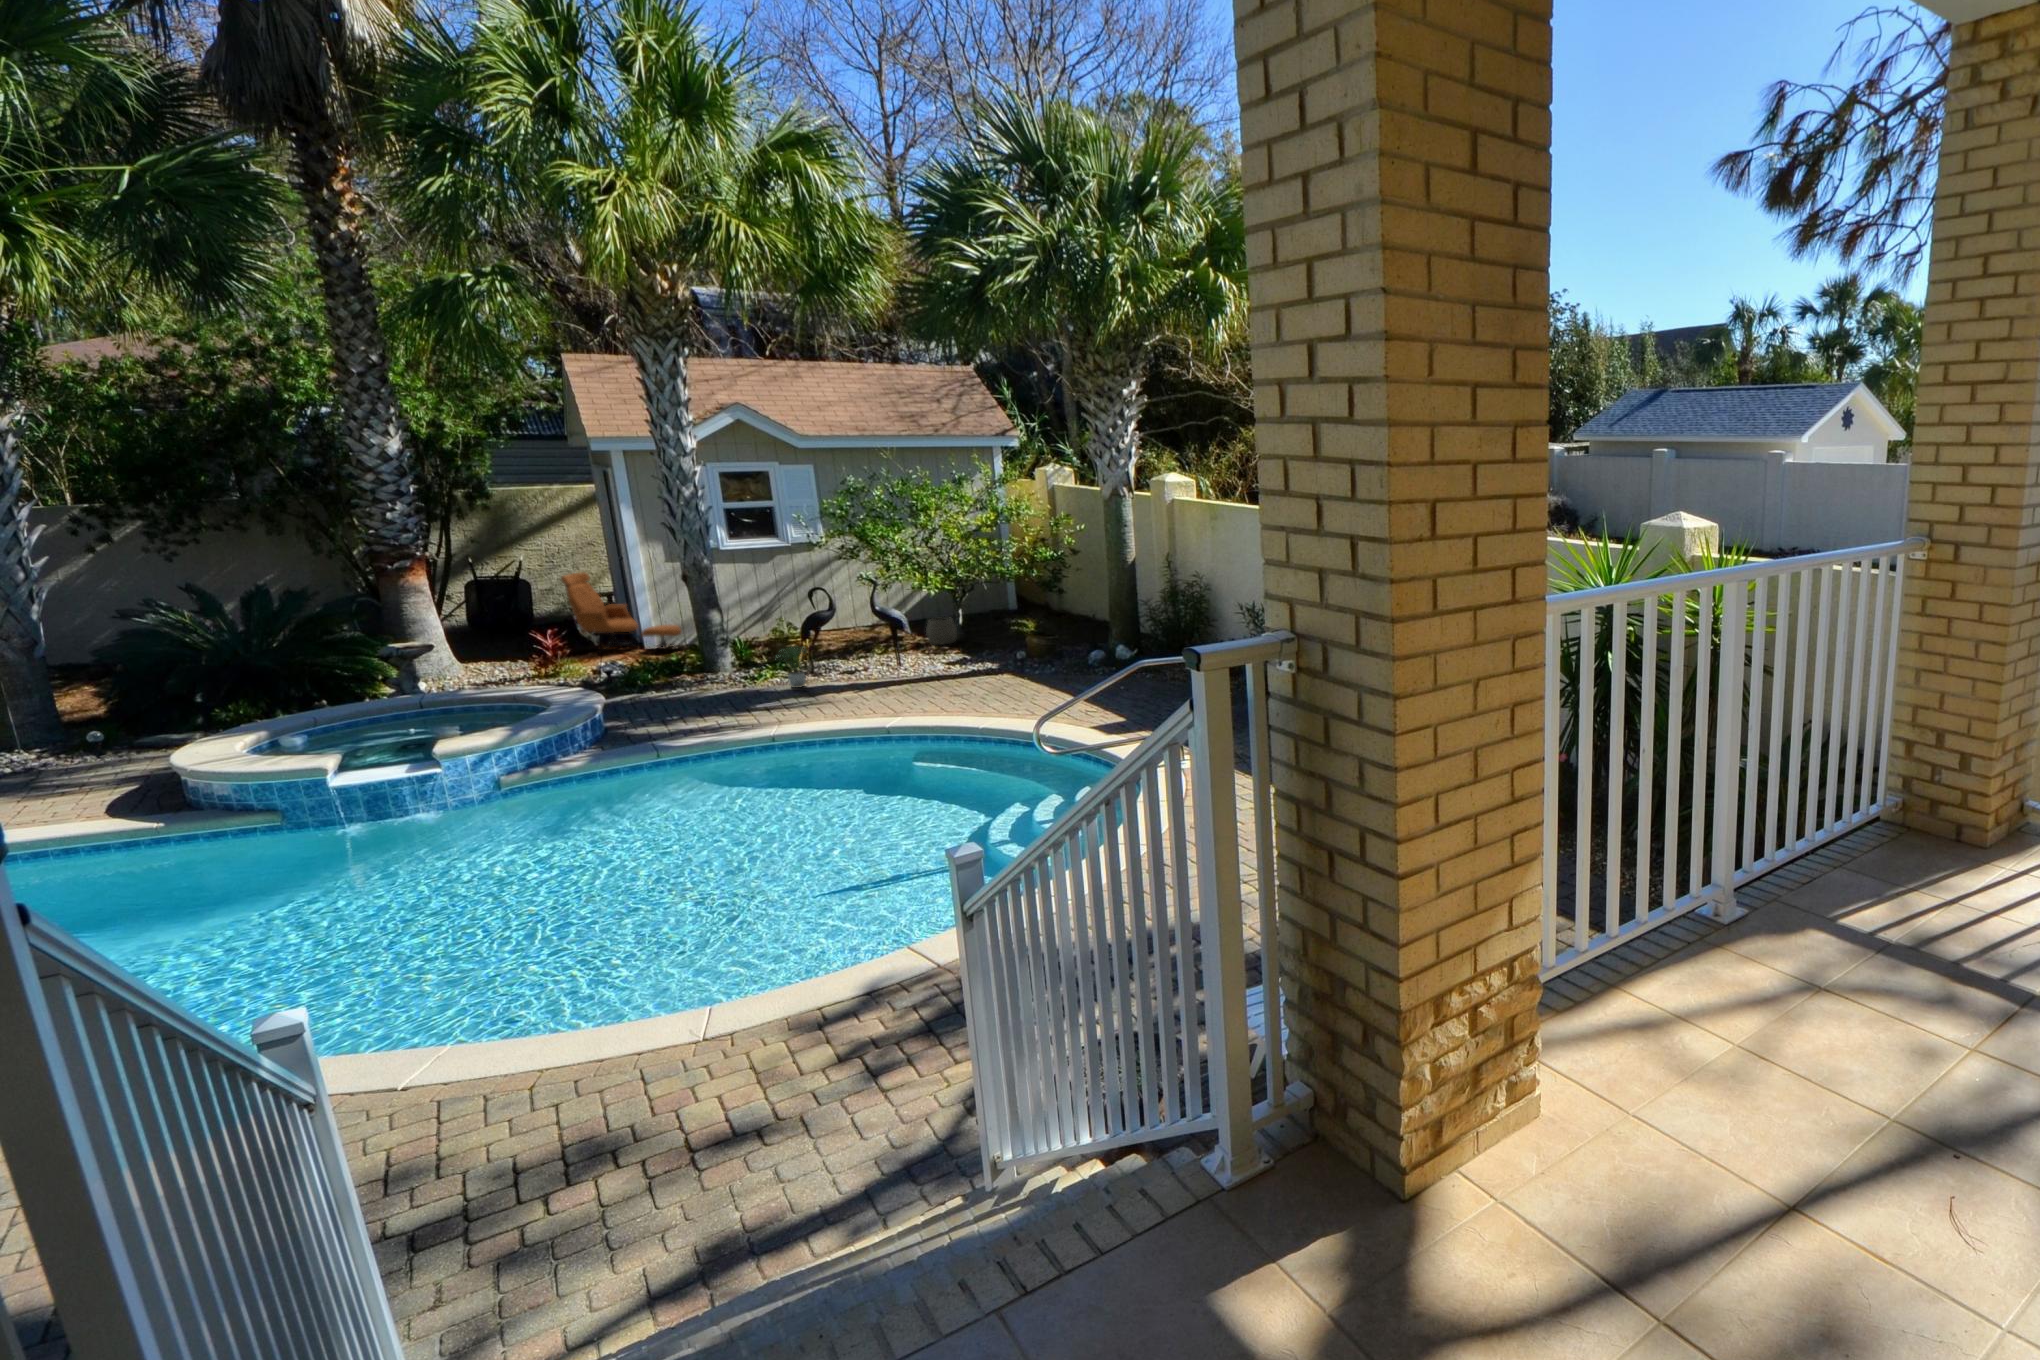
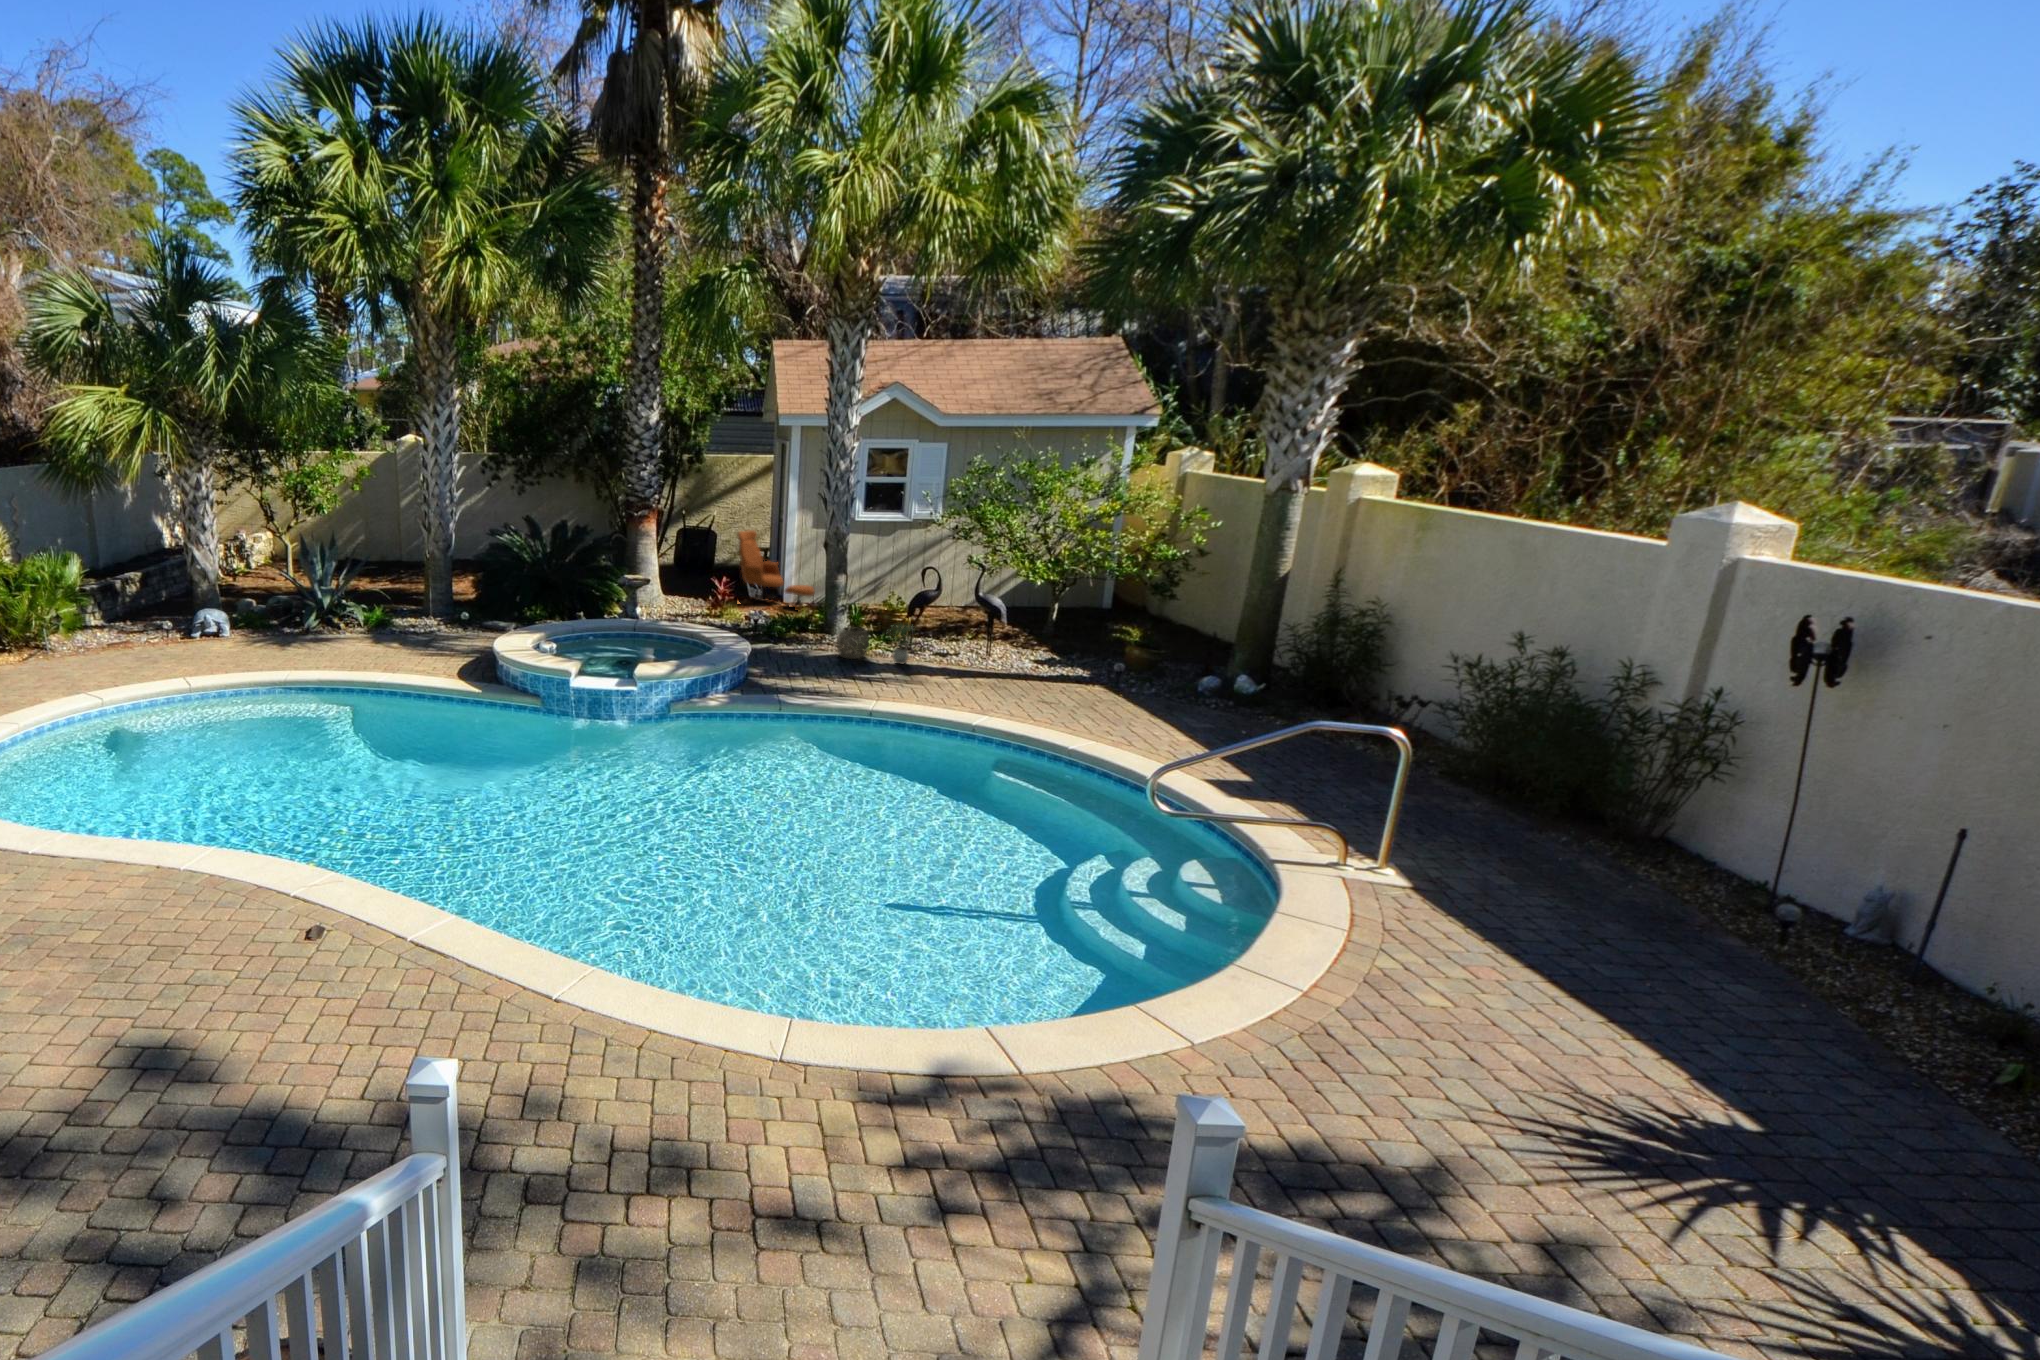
woven basket: present [926,618,957,645] -> present [837,627,869,659]

